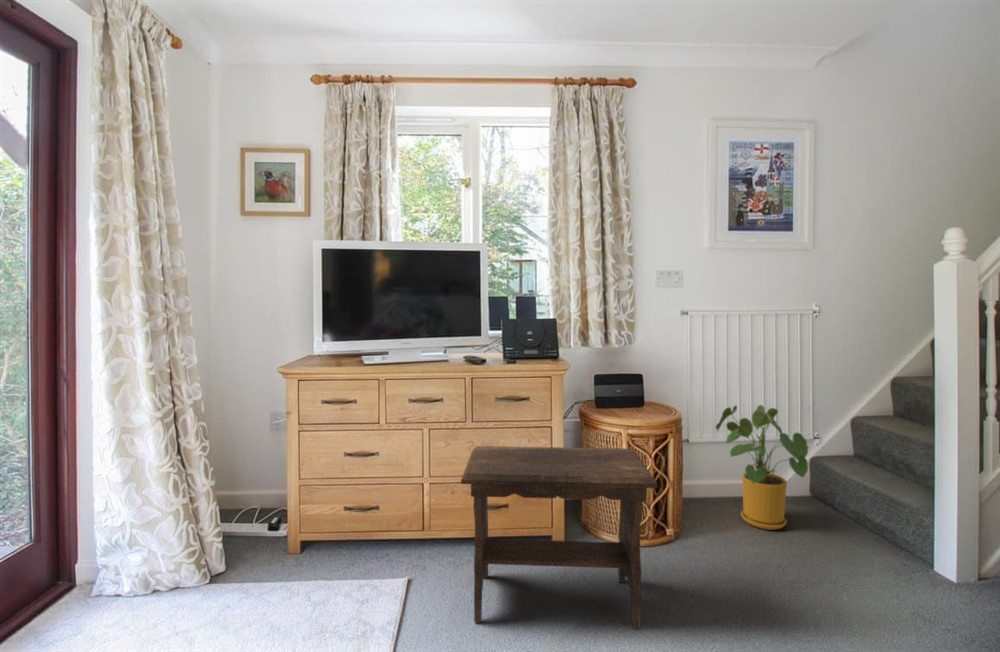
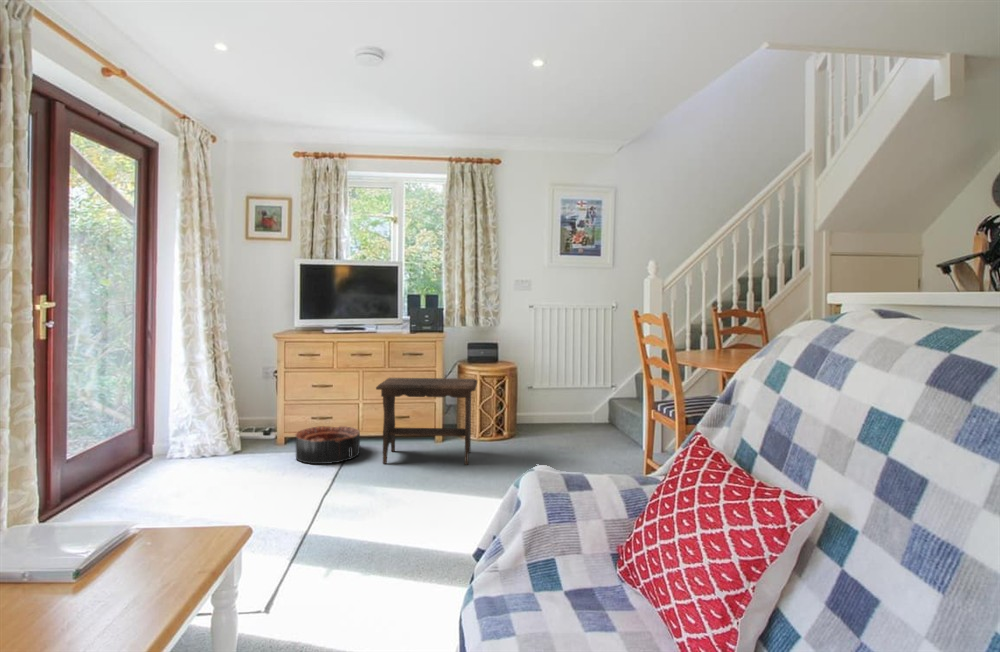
house plant: present [716,405,808,530] -> none [547,365,595,436]
basket: none [313,525,427,623] -> present [296,426,360,464]

